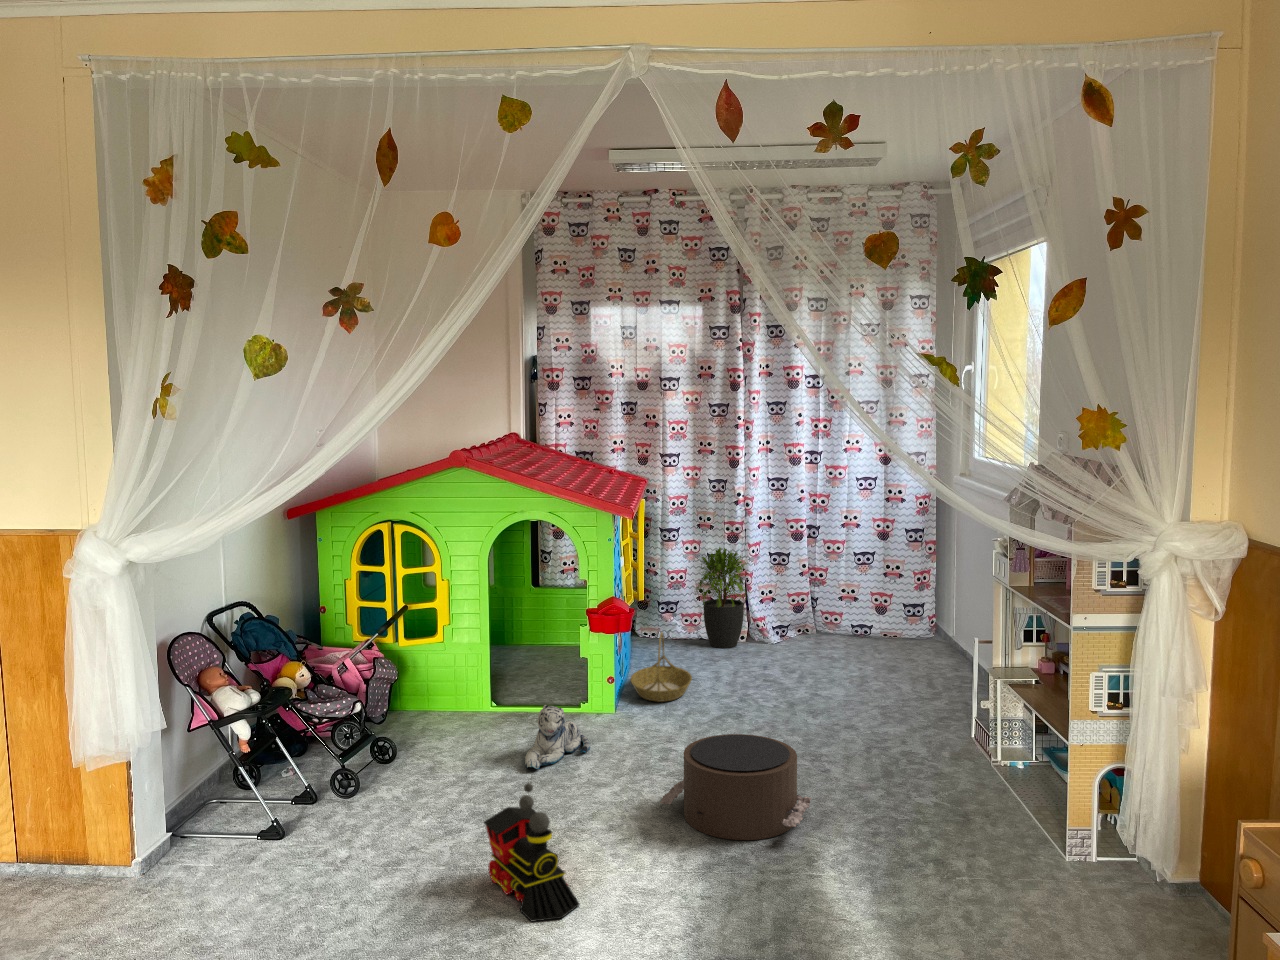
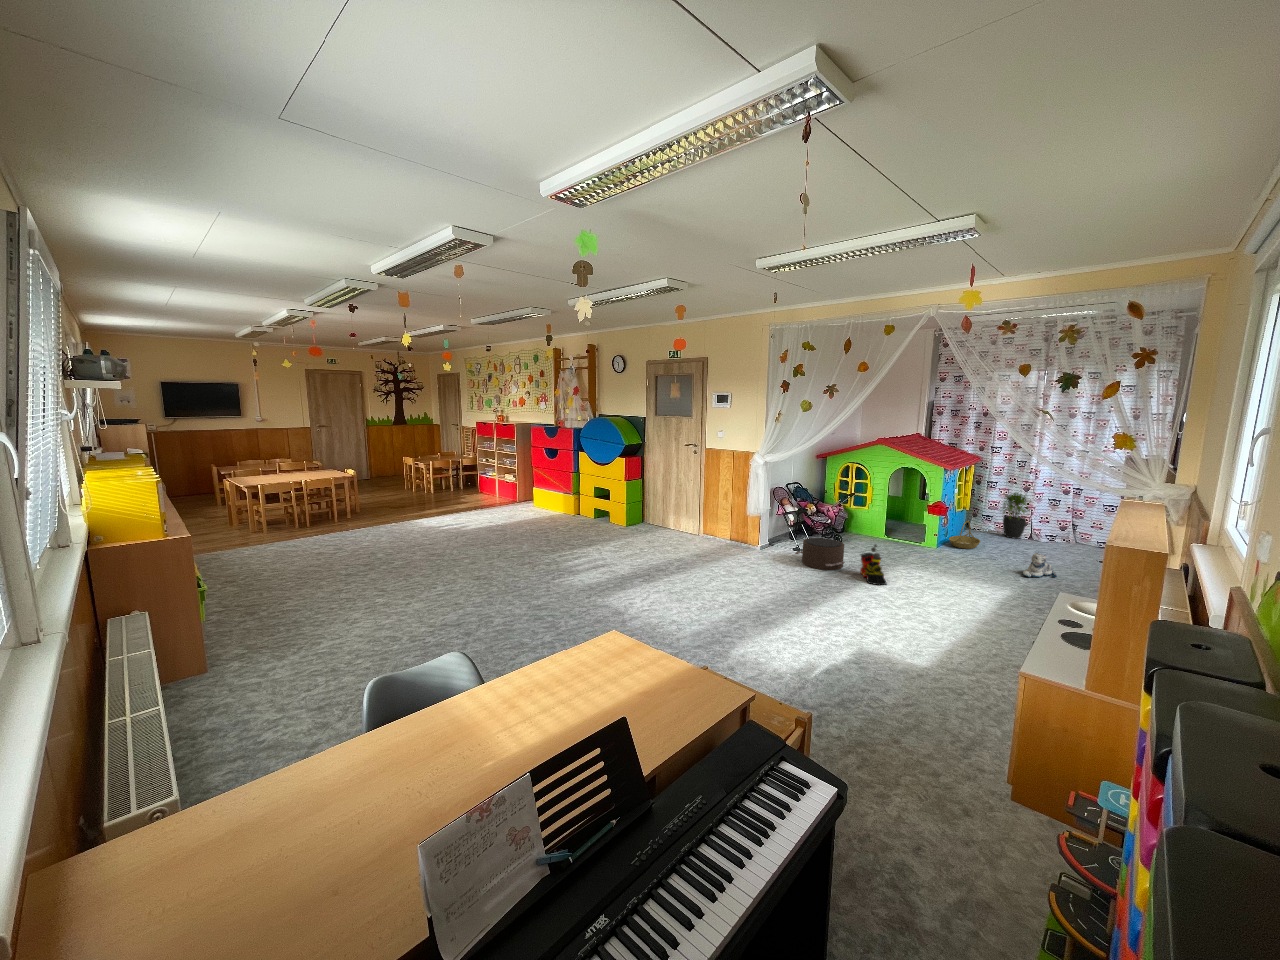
plush toy: present [525,705,590,769] -> present [1023,553,1057,577]
pouf: present [660,734,812,840] -> present [795,538,845,570]

